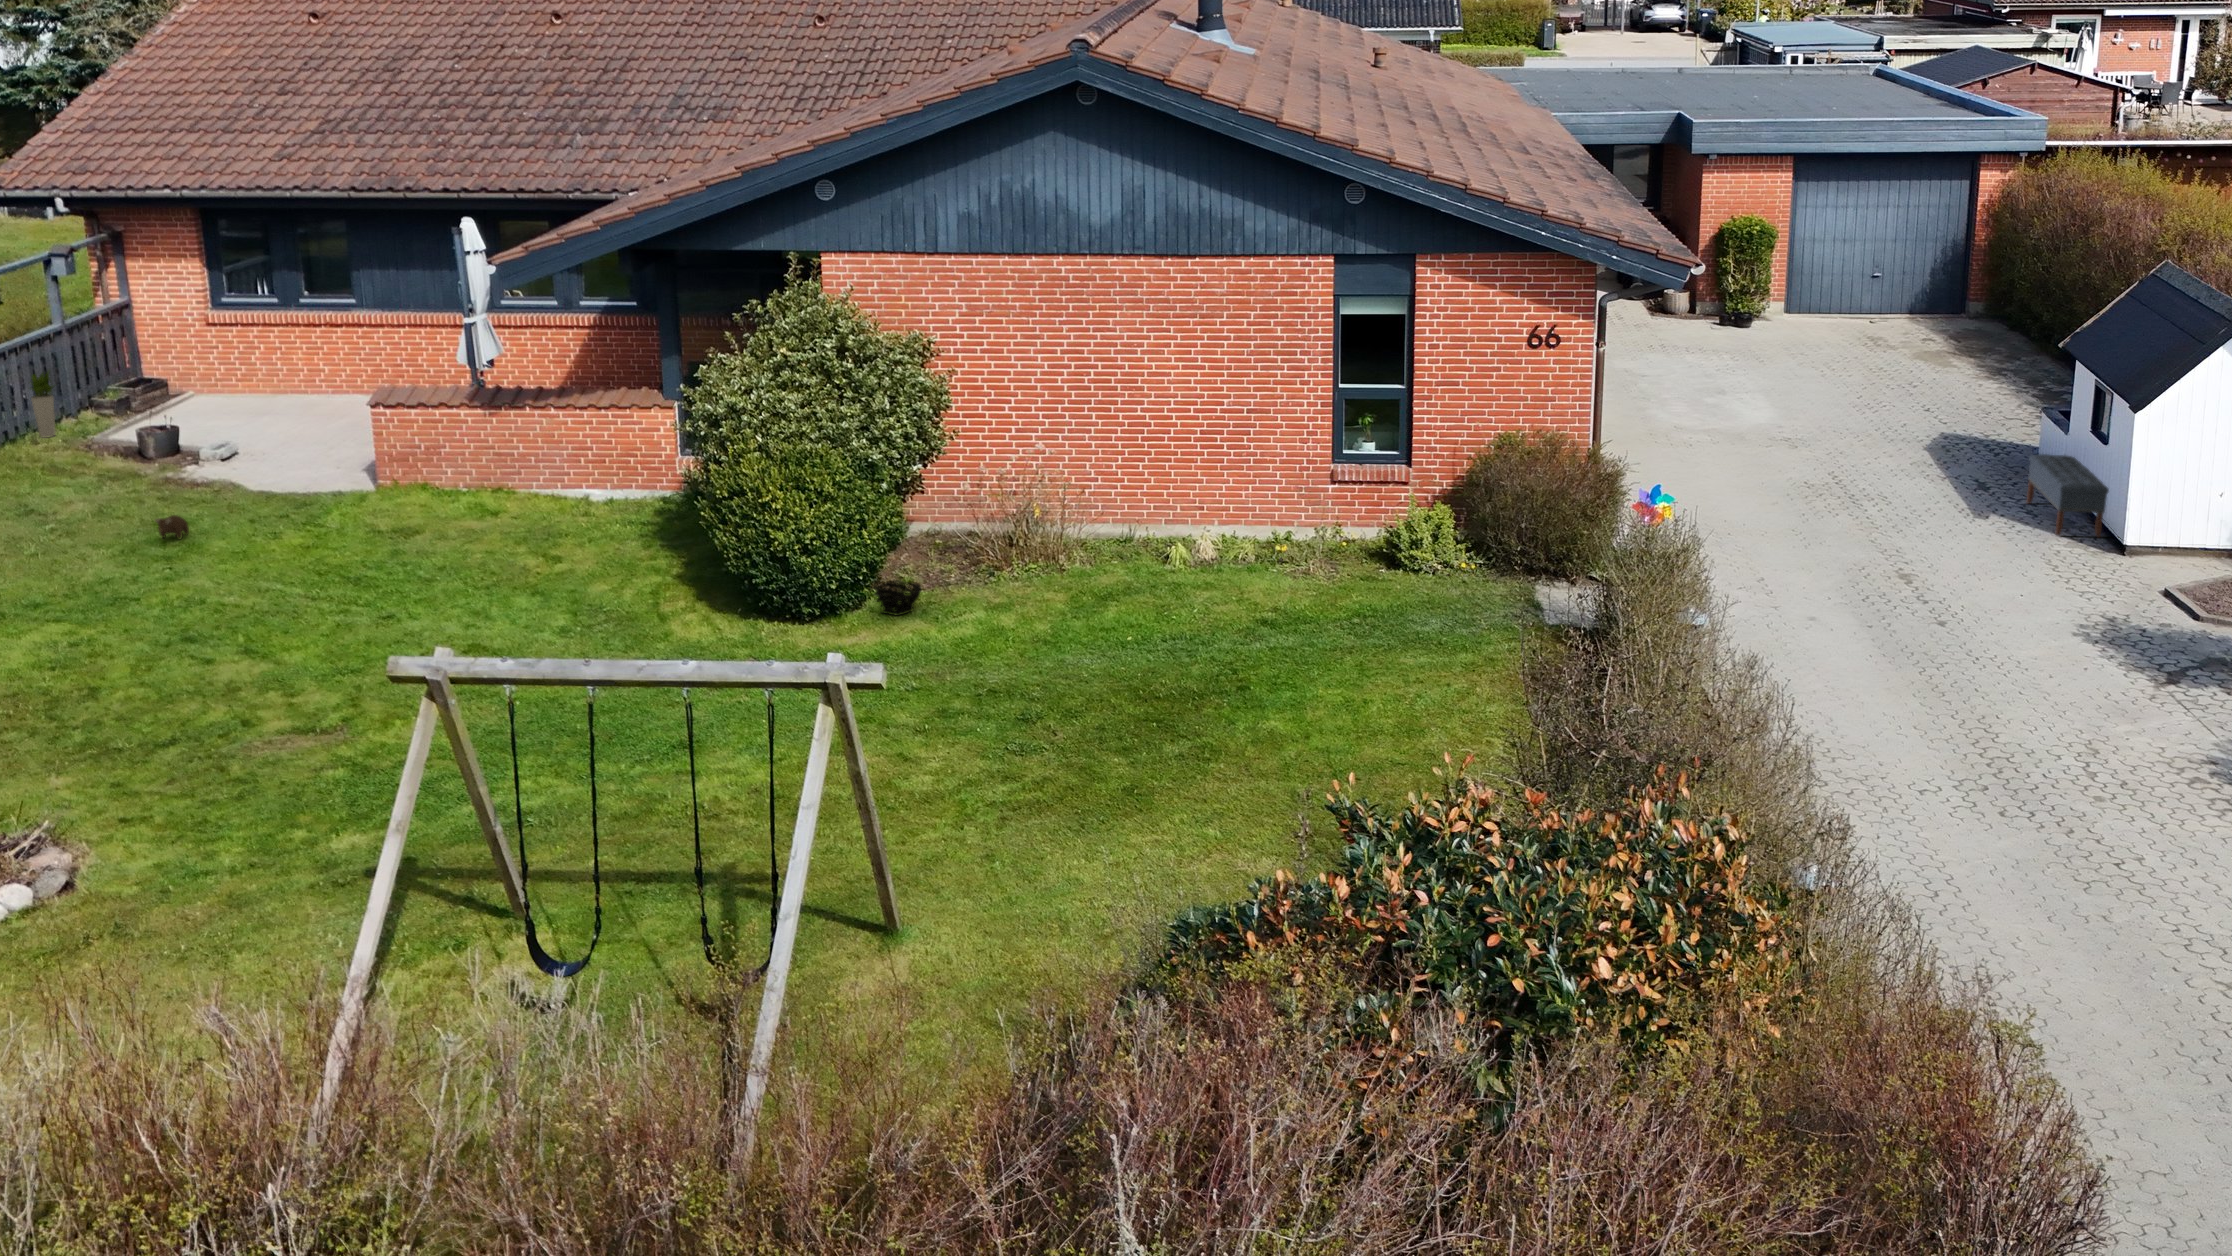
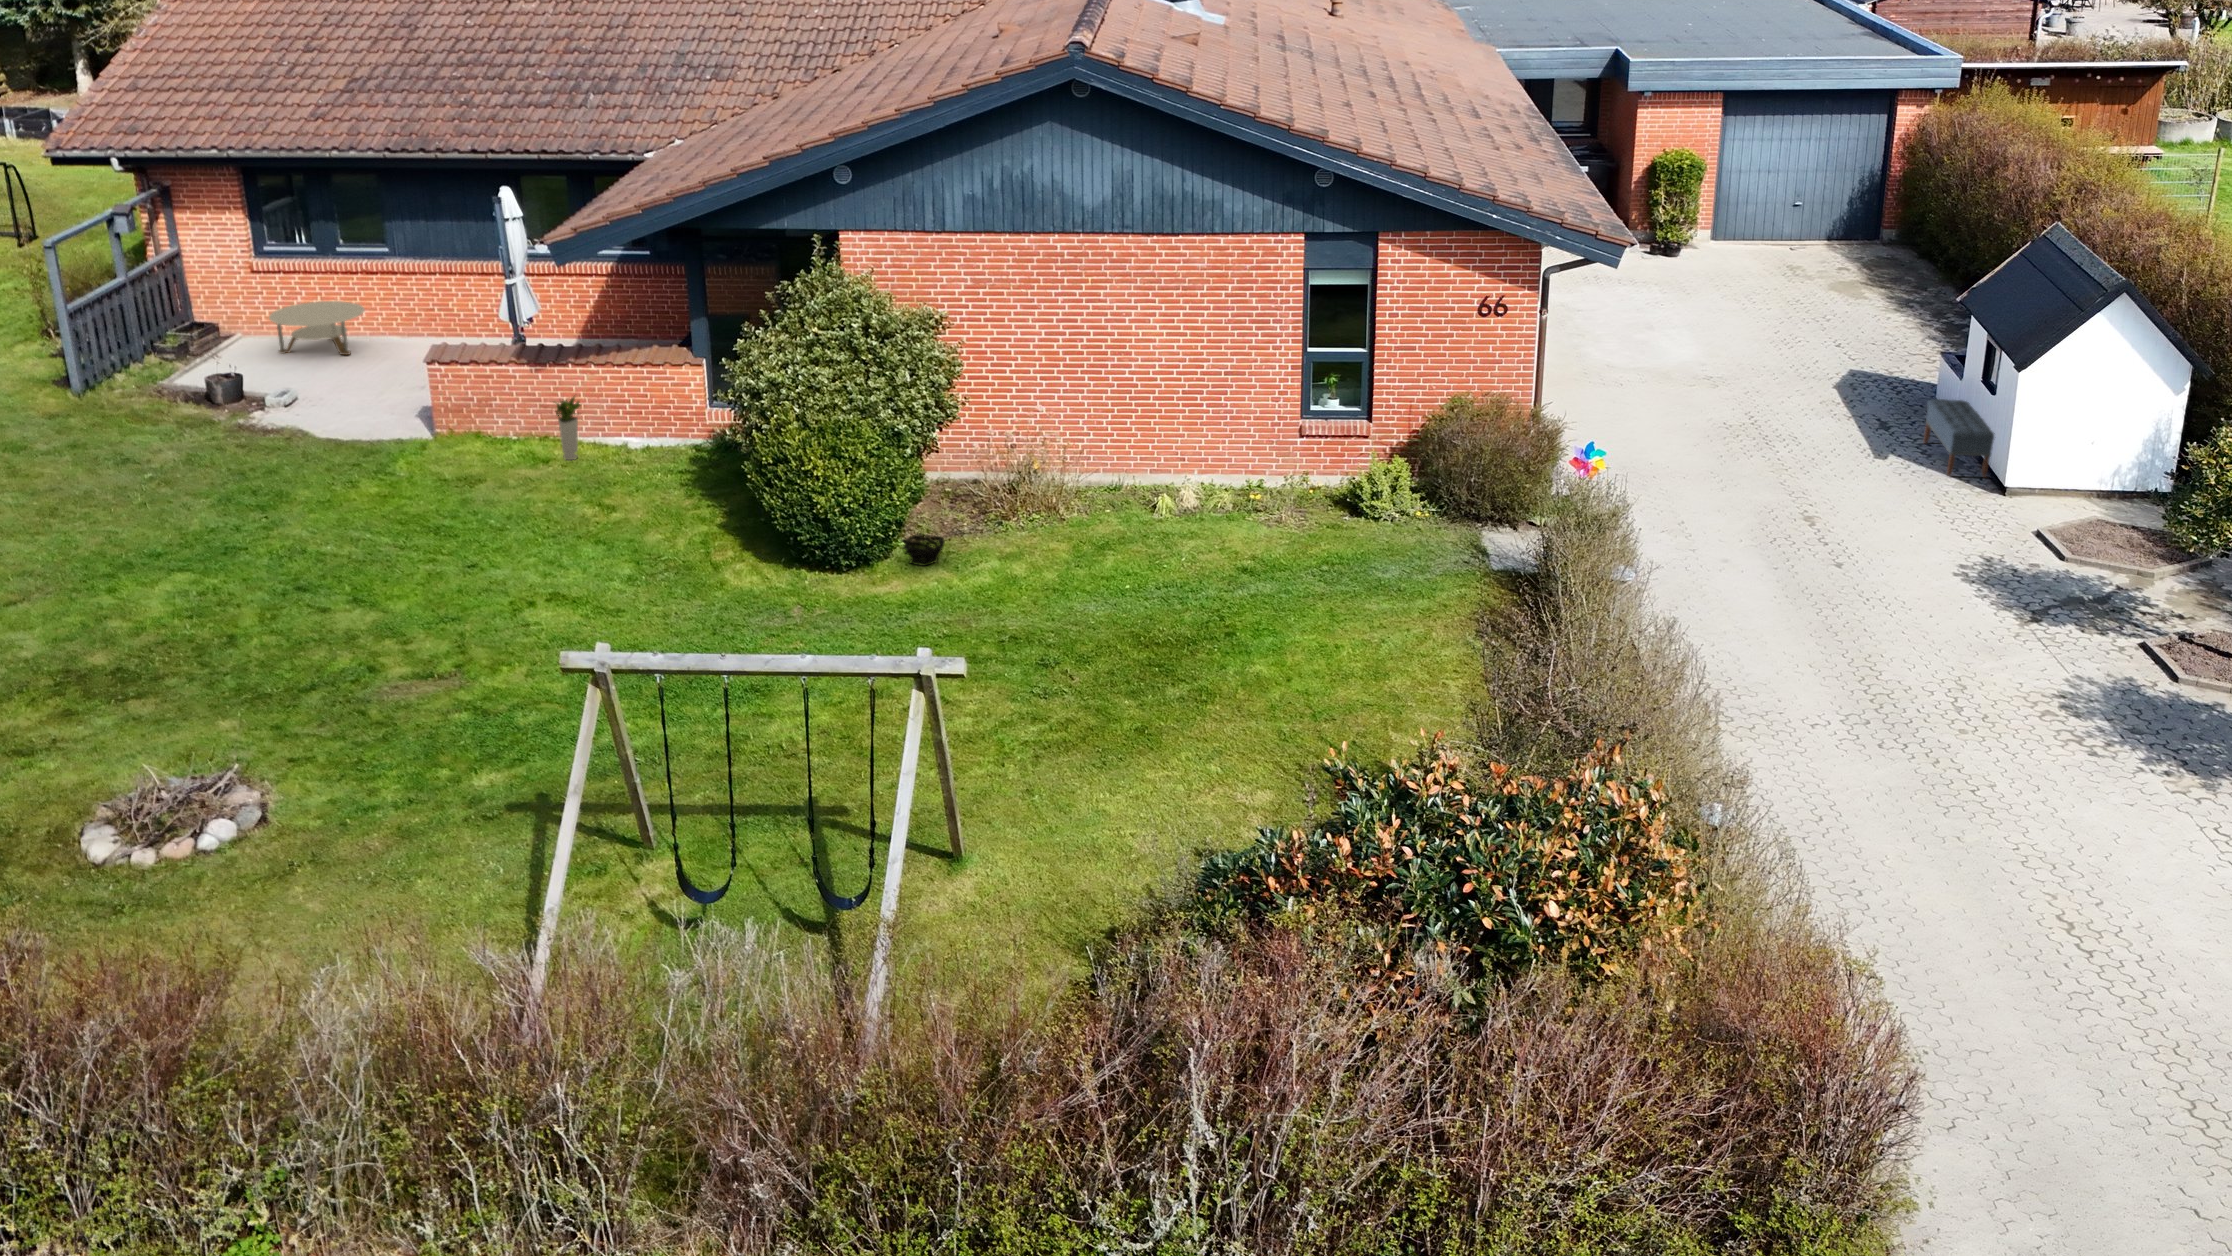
round table: none [226,353,332,408] -> present [269,301,364,355]
planter: present [31,371,55,438] -> present [556,397,580,460]
plush toy: present [155,515,189,539] -> none [251,475,280,497]

